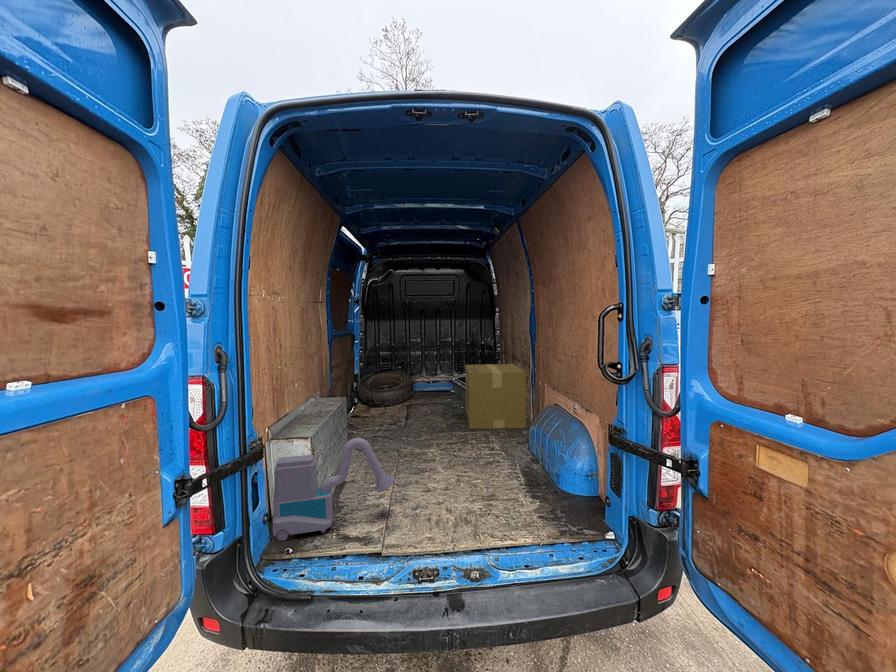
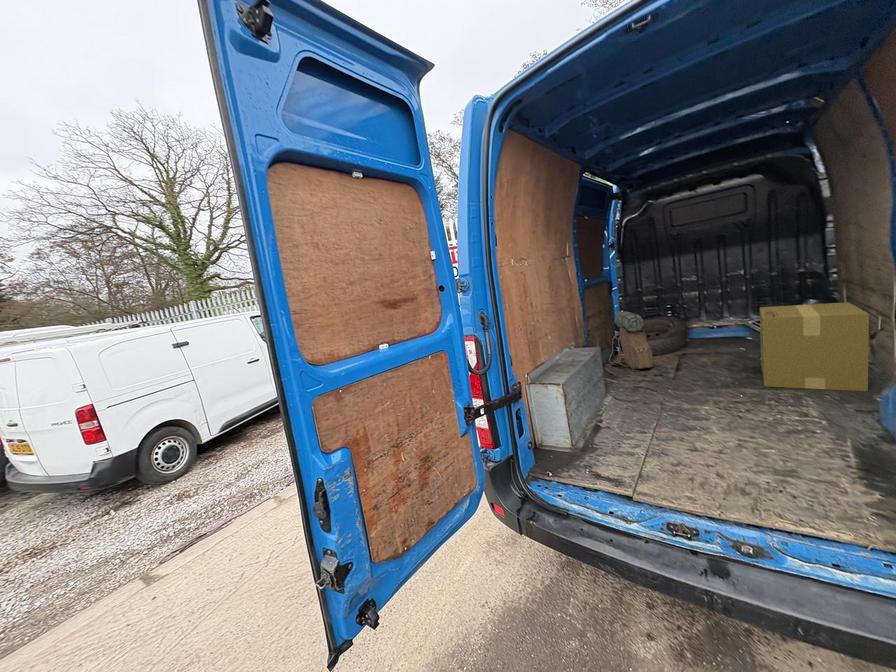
backpack: none [348,363,389,420] -> present [609,311,654,369]
vacuum cleaner: present [273,438,395,541] -> none [535,388,650,467]

